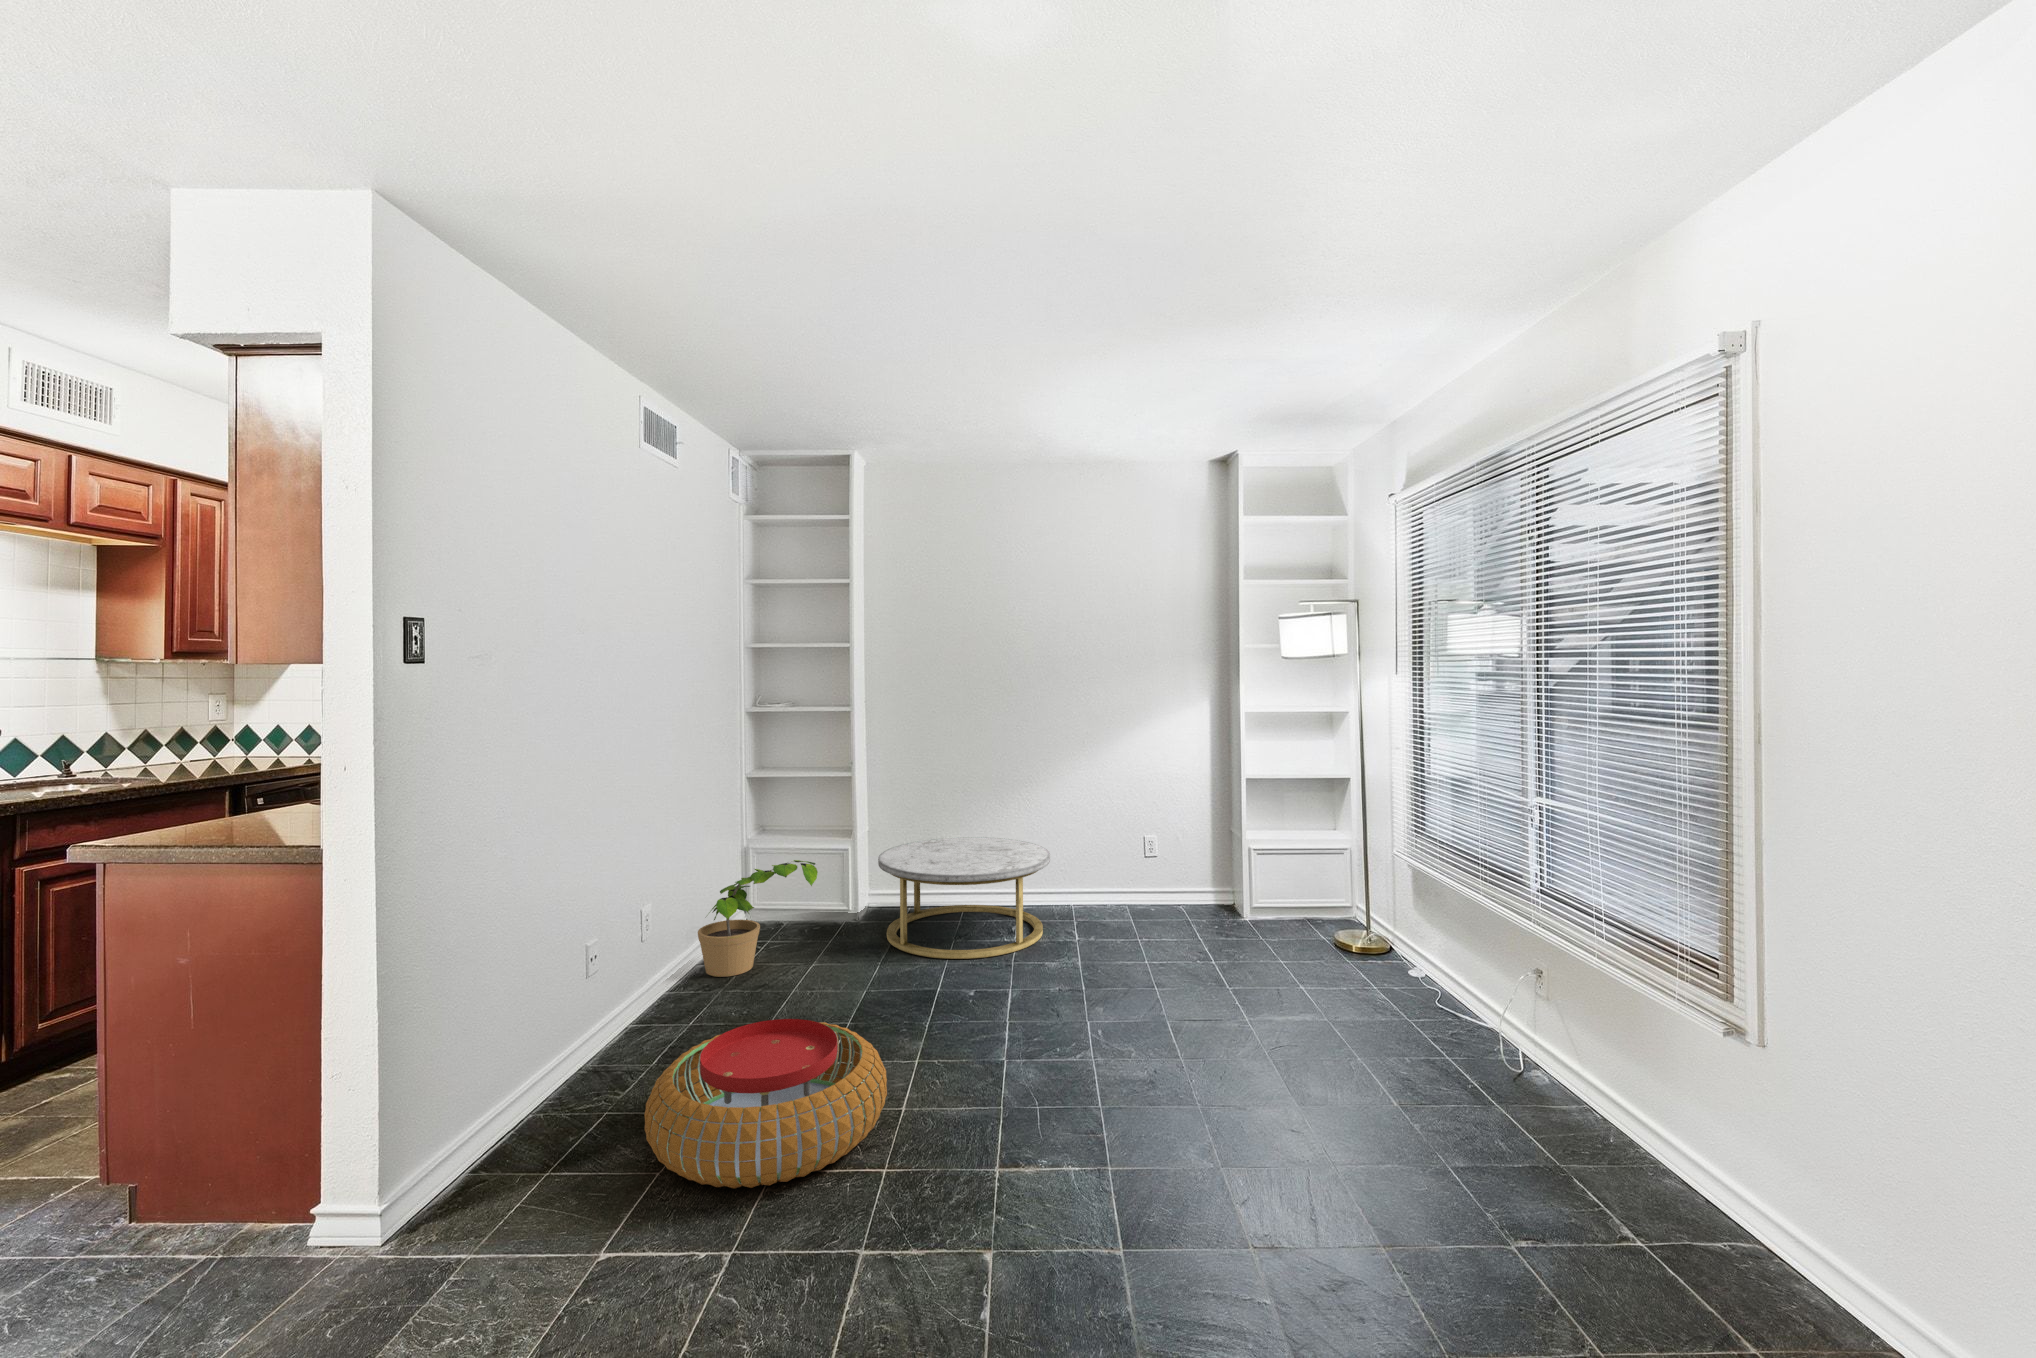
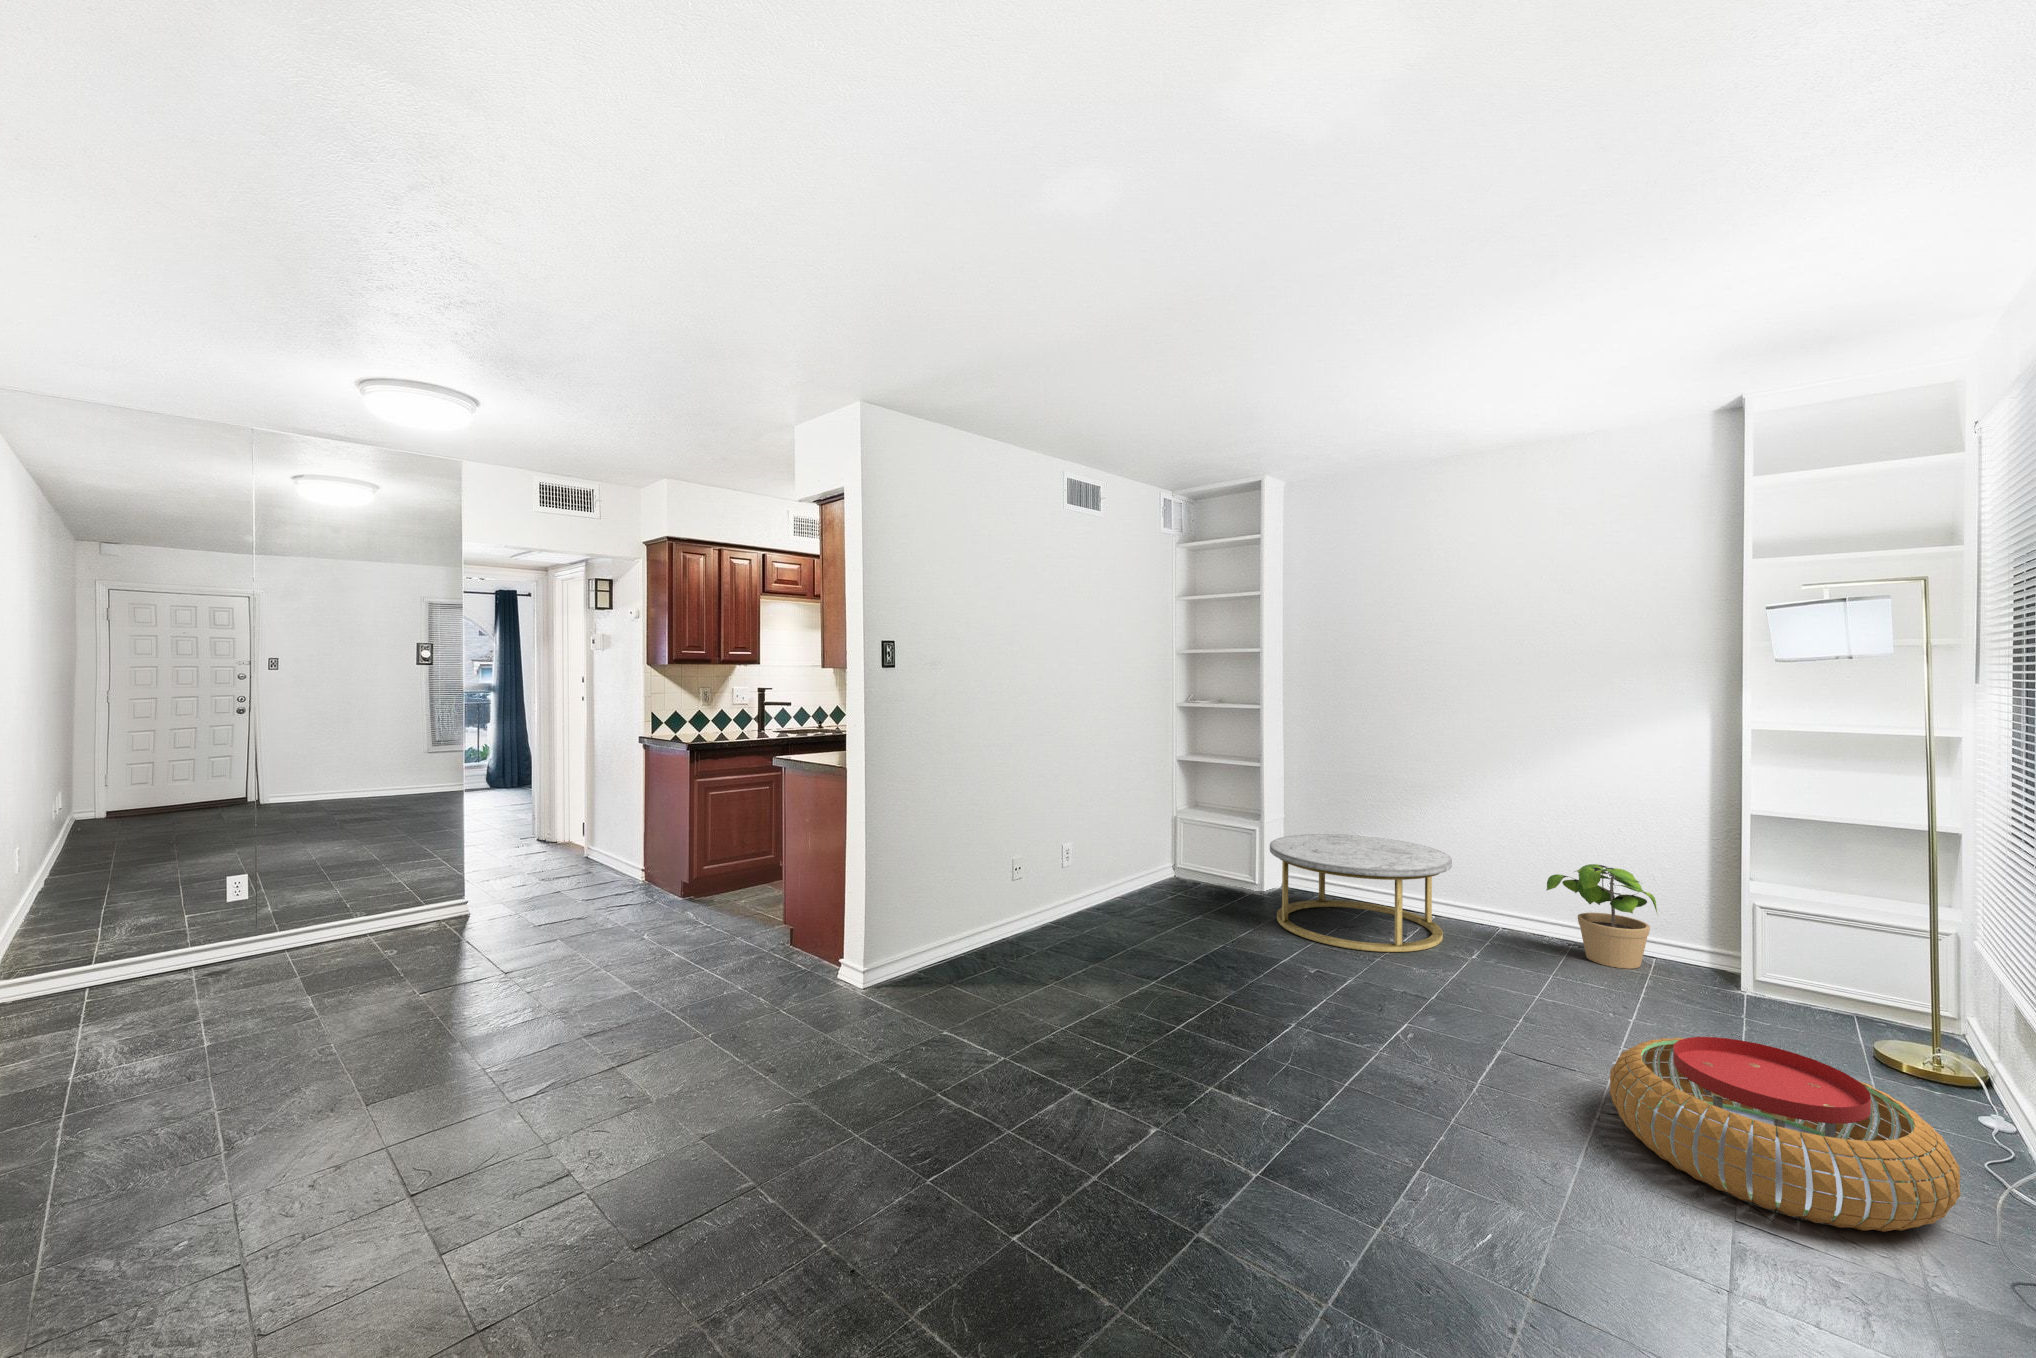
potted plant: present [698,860,818,977] -> present [1546,864,1657,969]
pouf: present [644,1019,887,1188] -> present [1610,1037,1961,1232]

